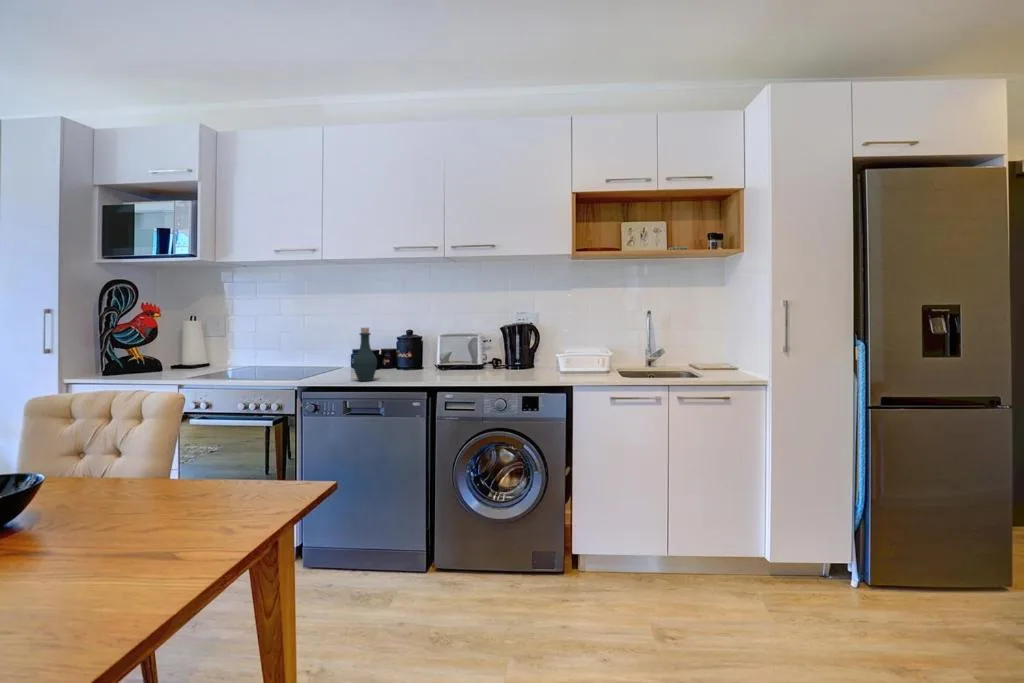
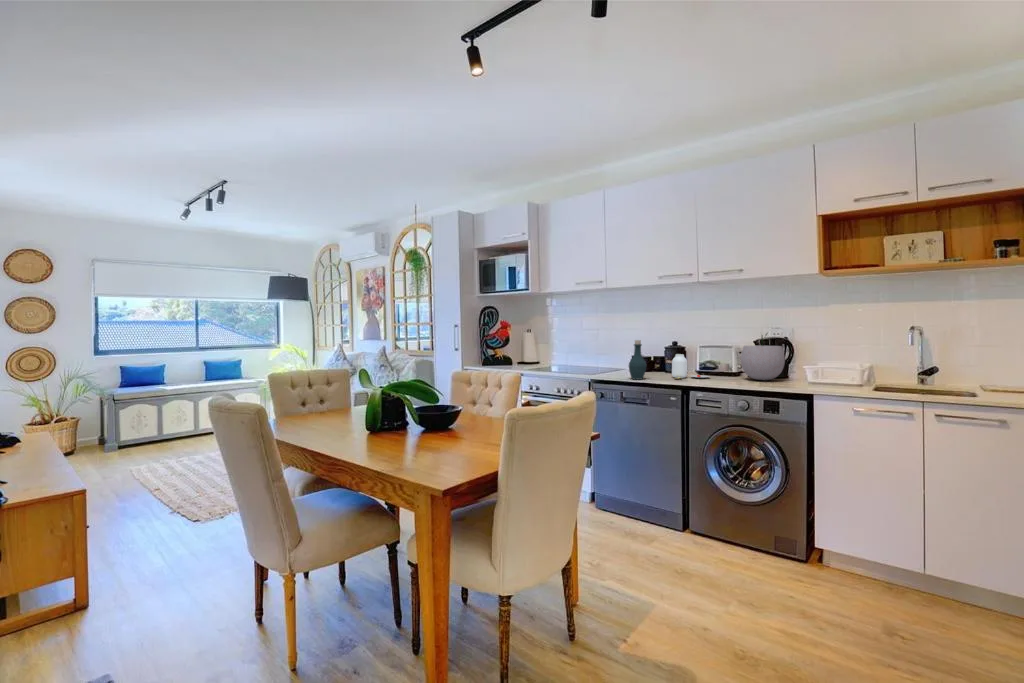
plant pot: none [489,315,534,373] -> present [741,334,785,380]
jar: none [409,345,458,377] -> present [672,354,710,379]

